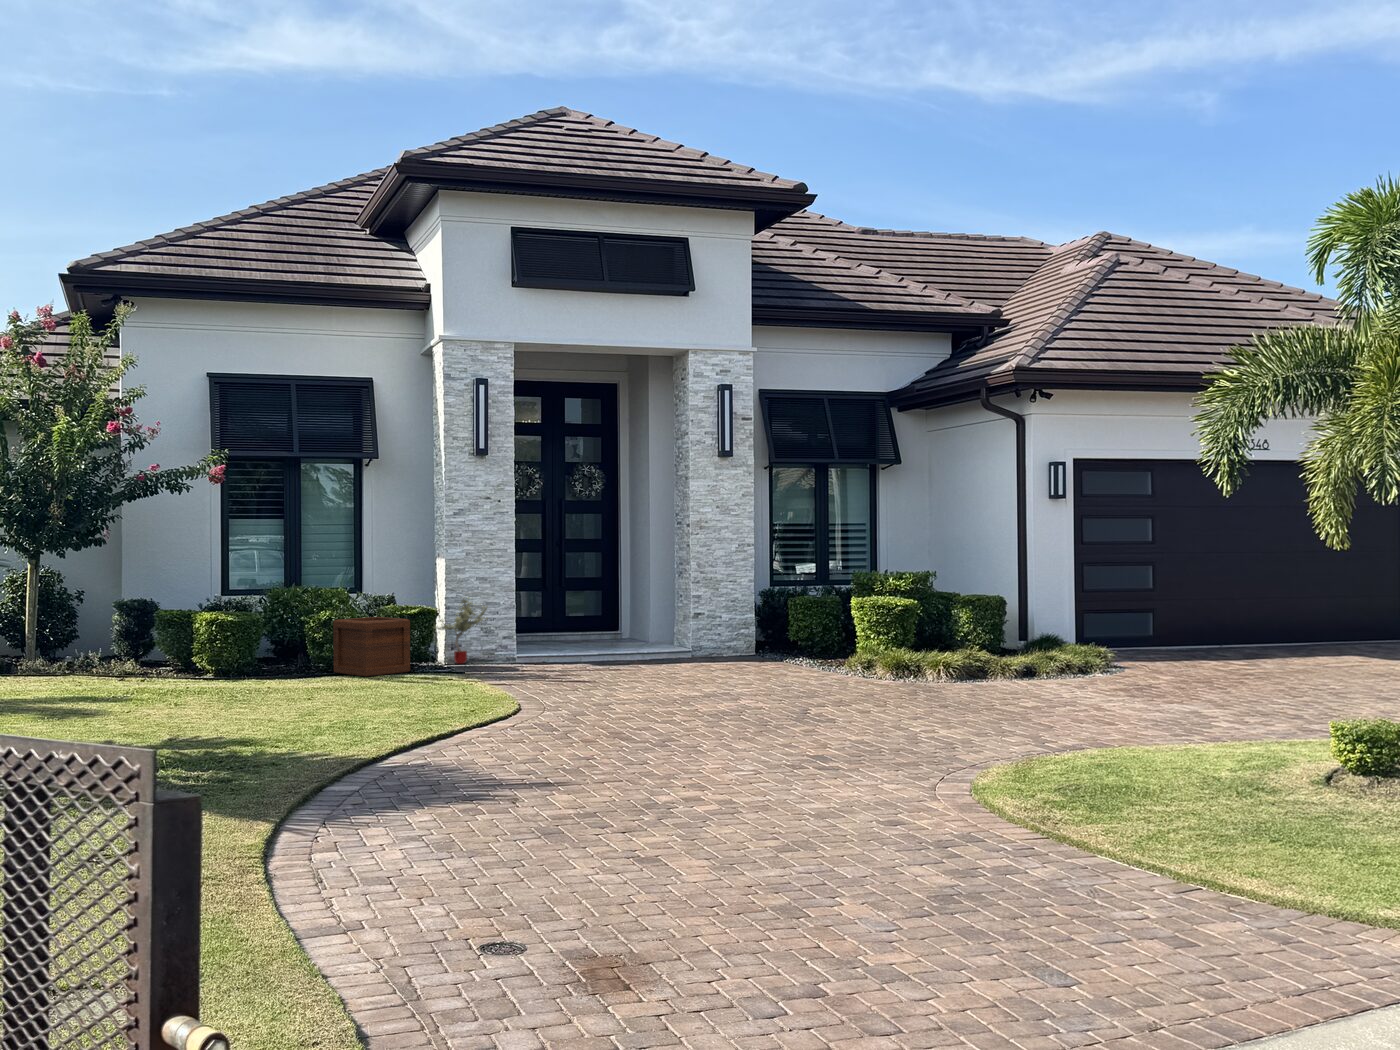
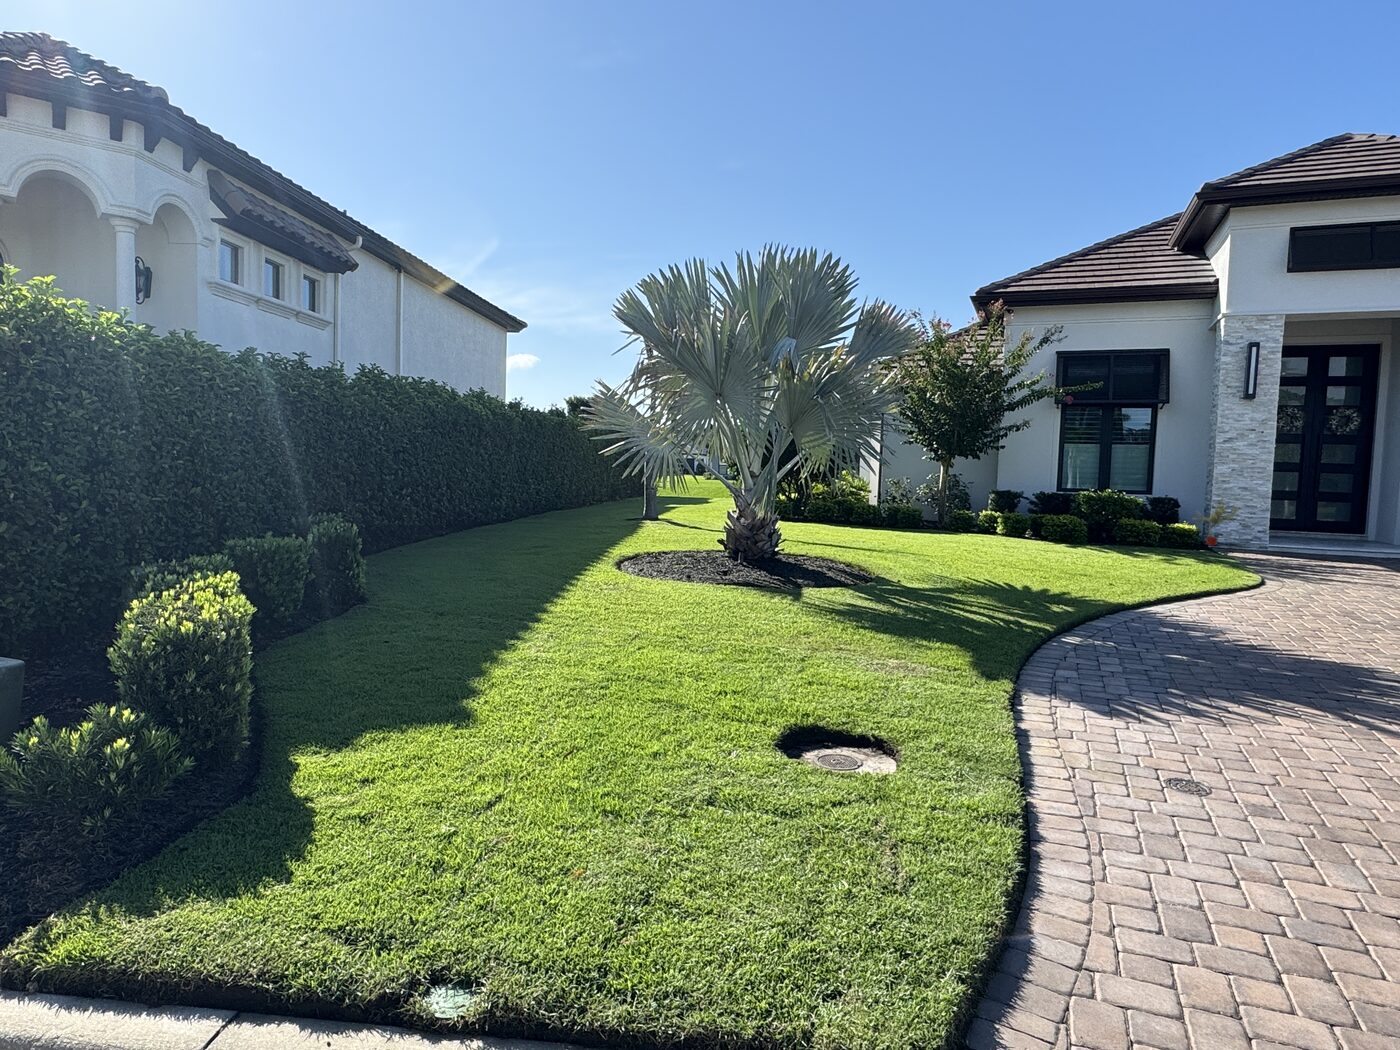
wooden crate: present [333,617,410,677] -> none [1113,507,1173,547]

